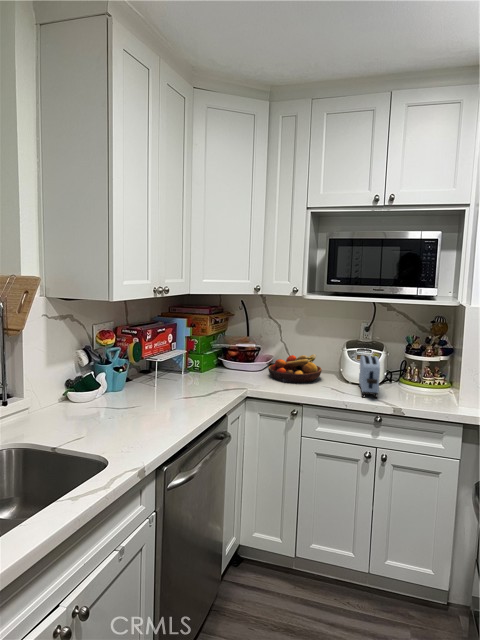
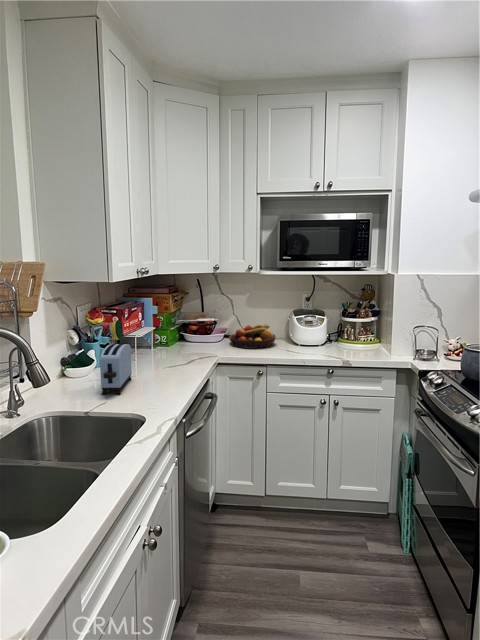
toaster: present [359,355,380,398] -> present [100,344,132,394]

